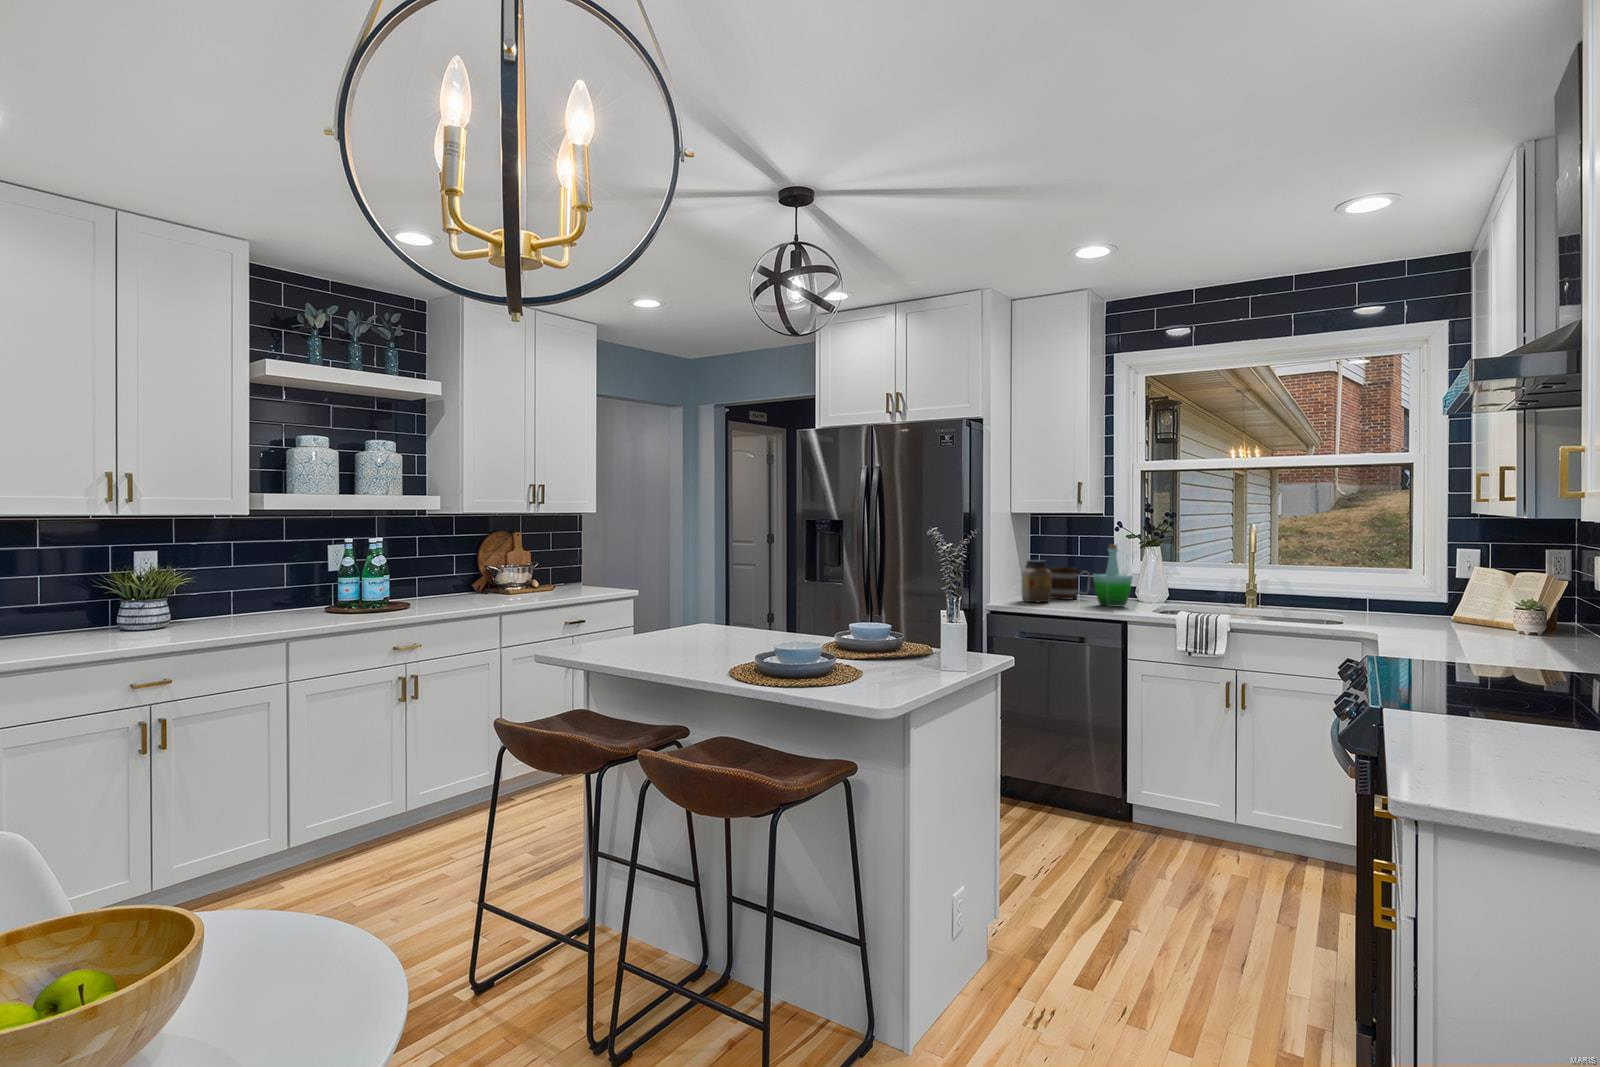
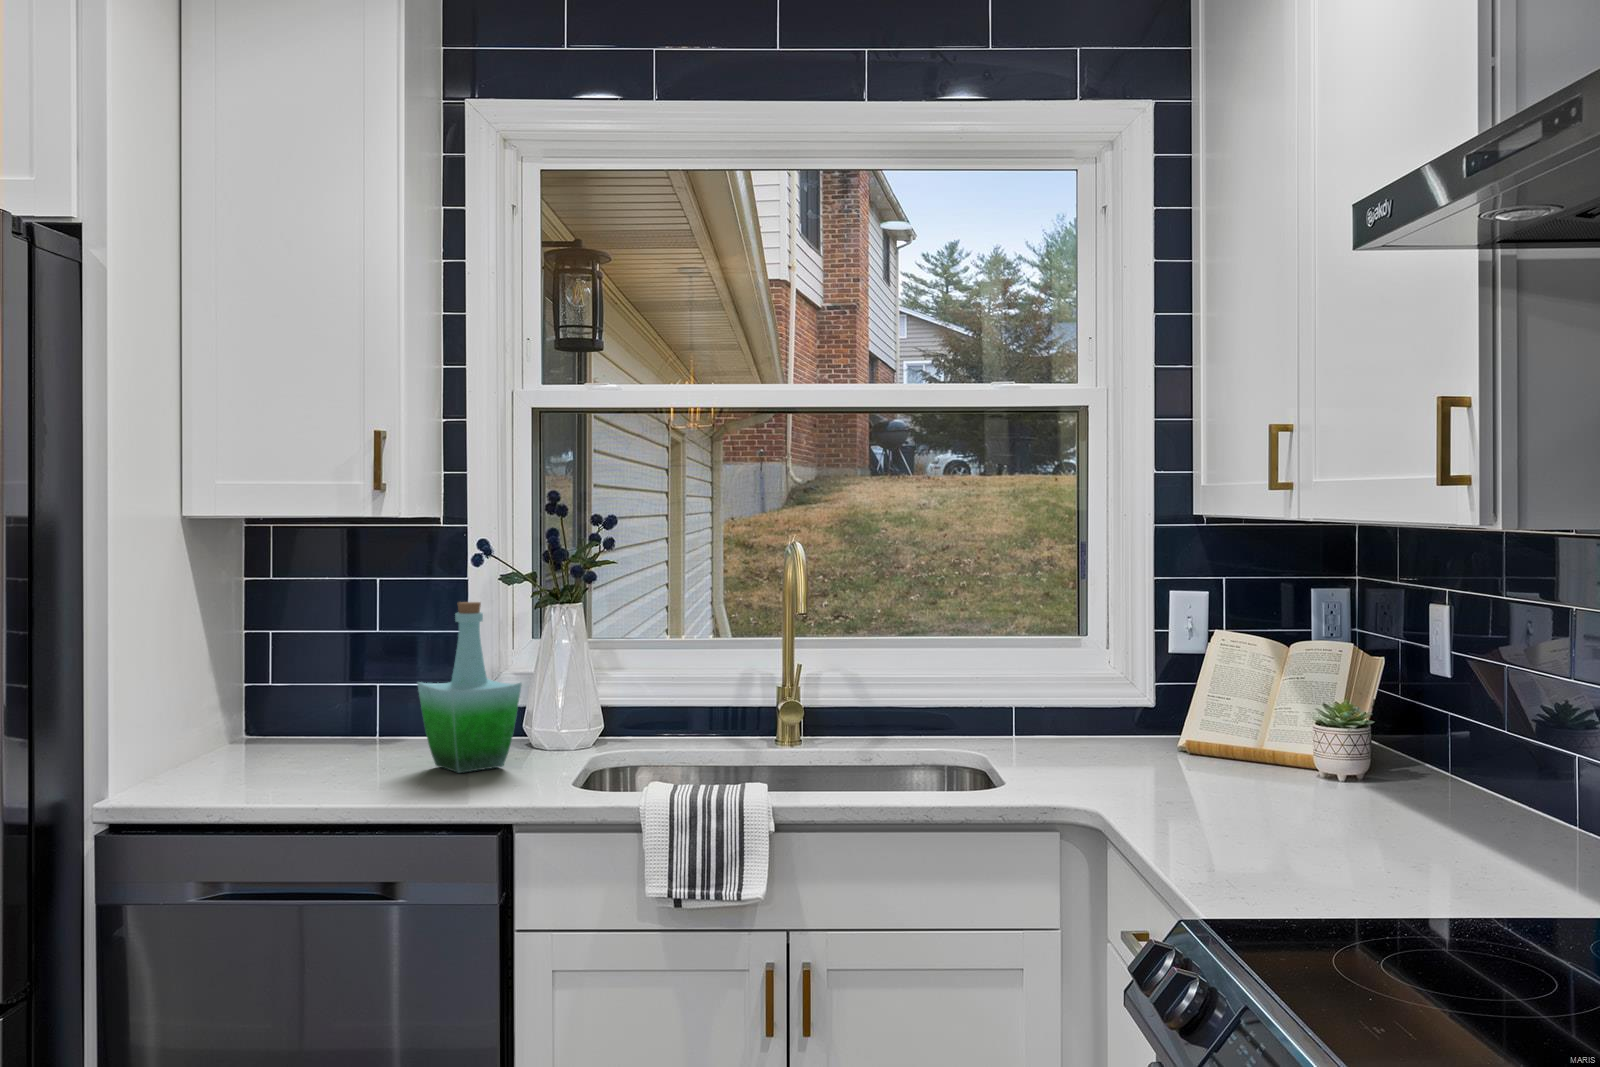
jar: present [1021,560,1051,602] -> none [215,652,301,780]
mug: present [1050,567,1090,599] -> none [309,661,417,753]

